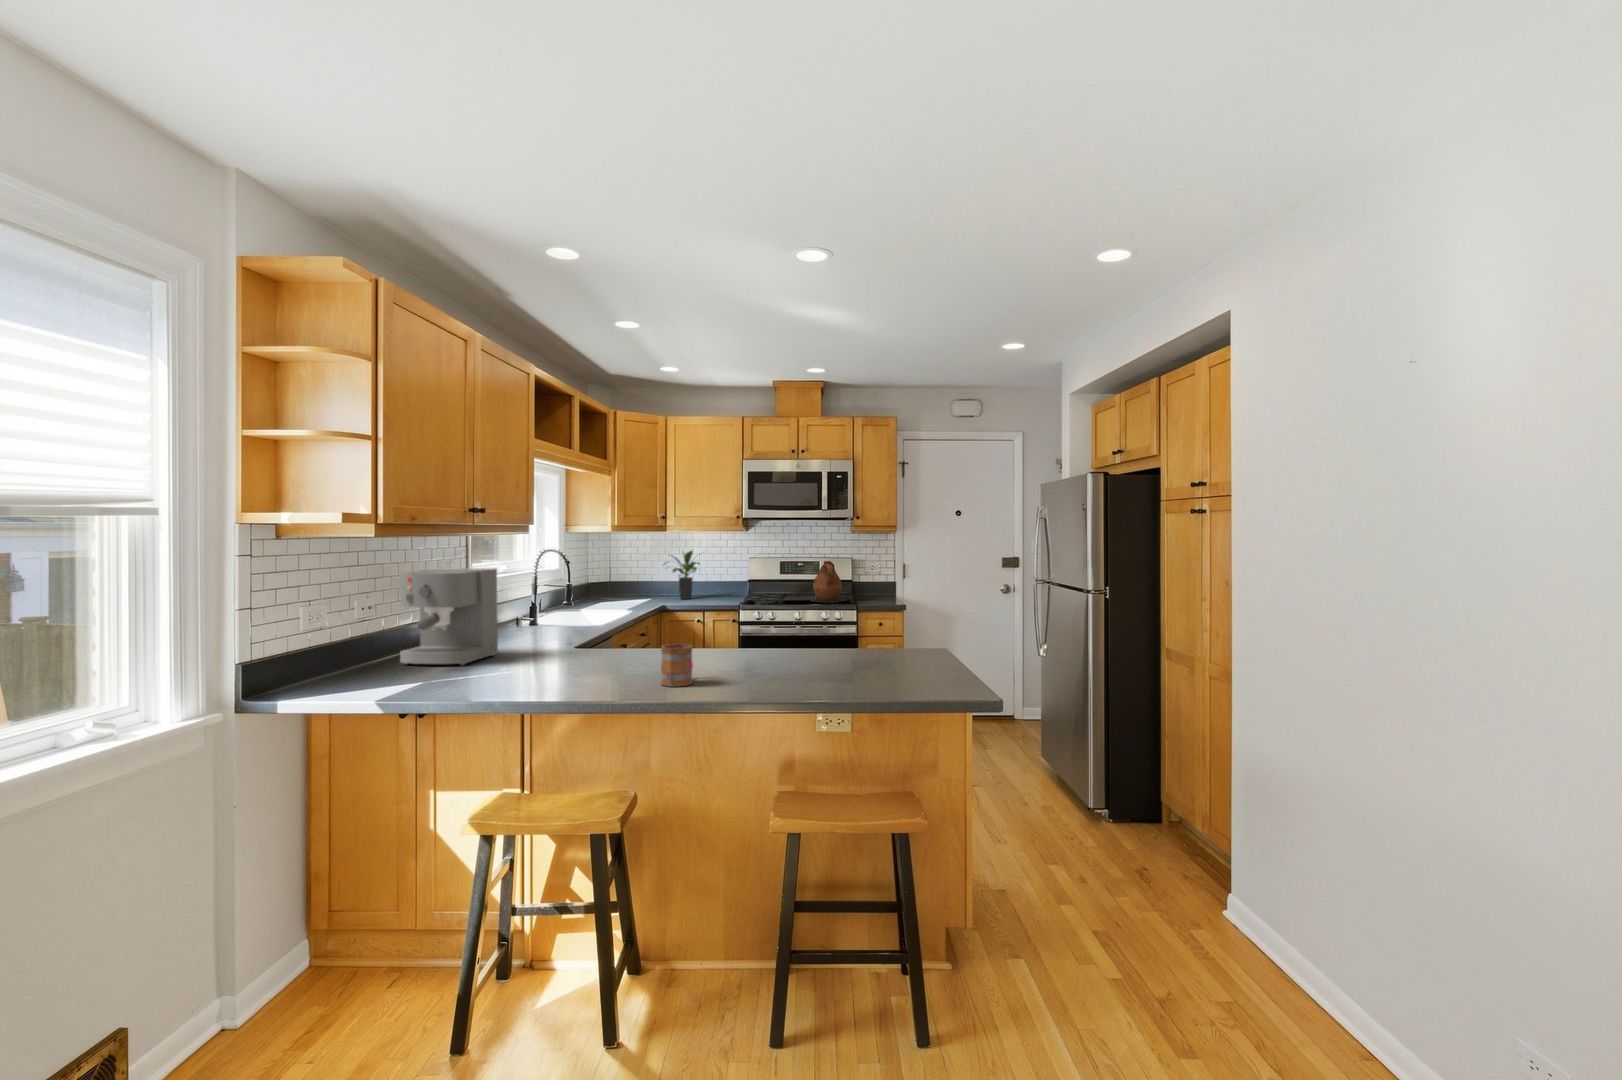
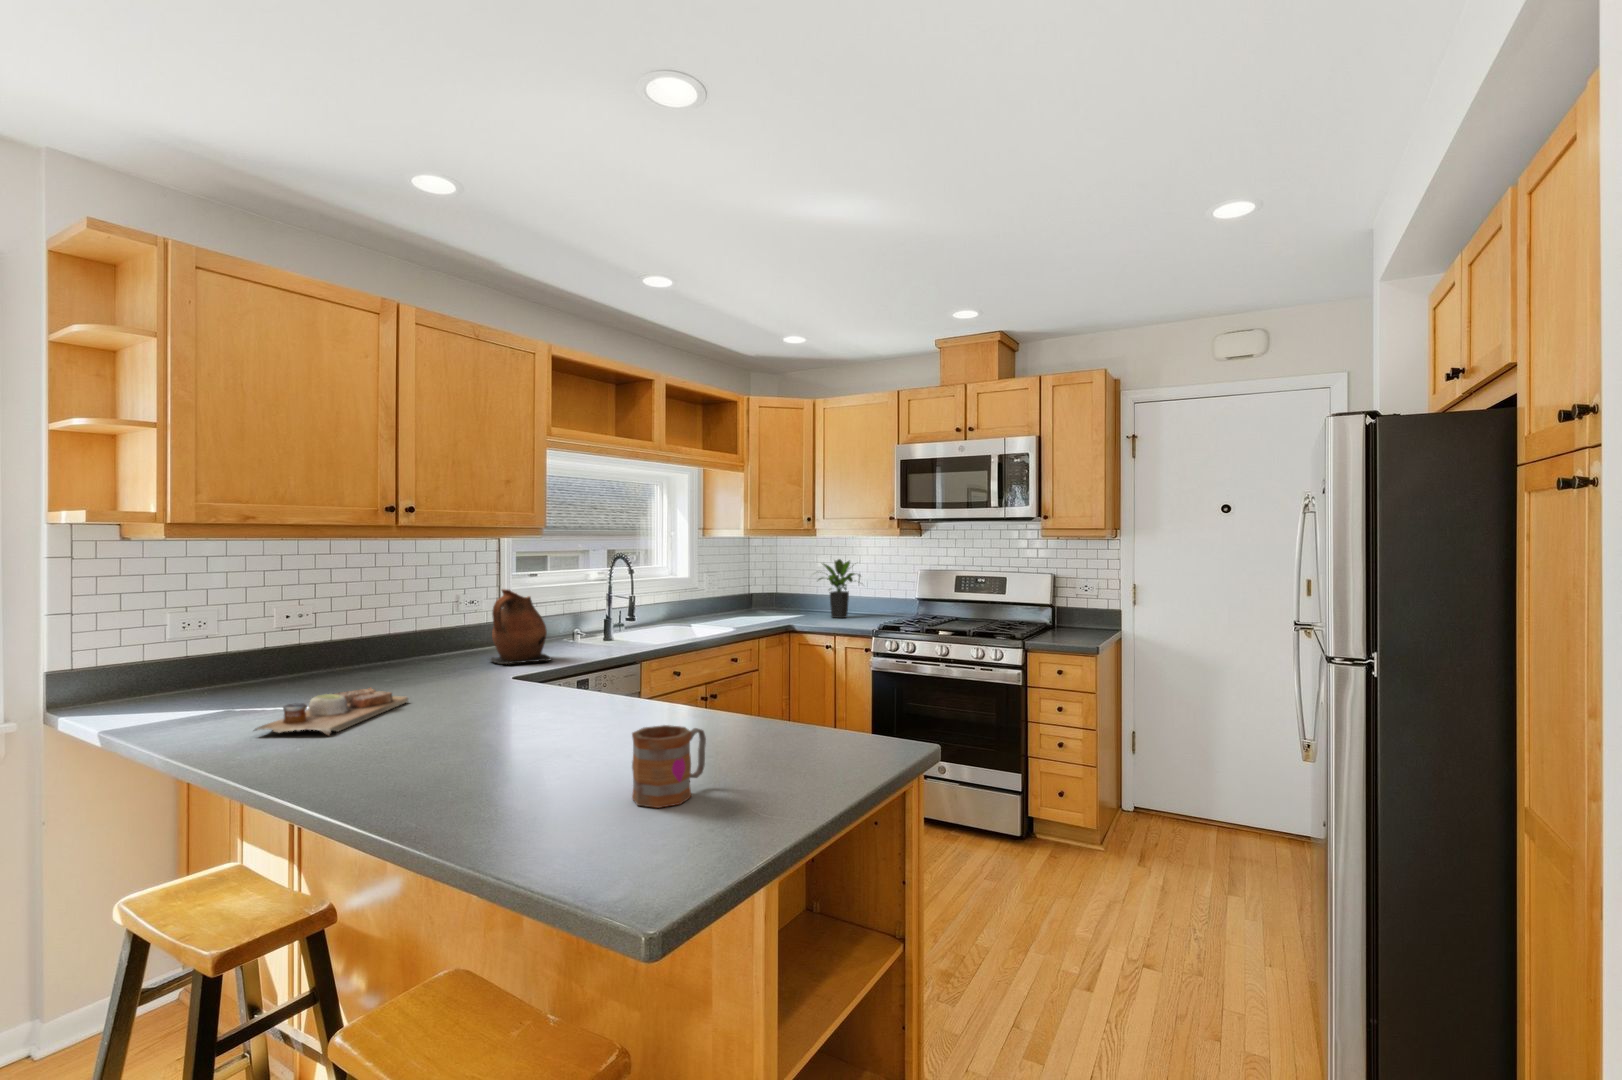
ceramic pitcher: present [811,561,845,602] -> present [491,589,552,664]
coffee maker: present [400,568,498,666] -> none [299,574,432,685]
mug: present [661,644,693,687] -> present [632,725,706,808]
cutting board: none [503,660,584,692] -> present [255,688,408,735]

